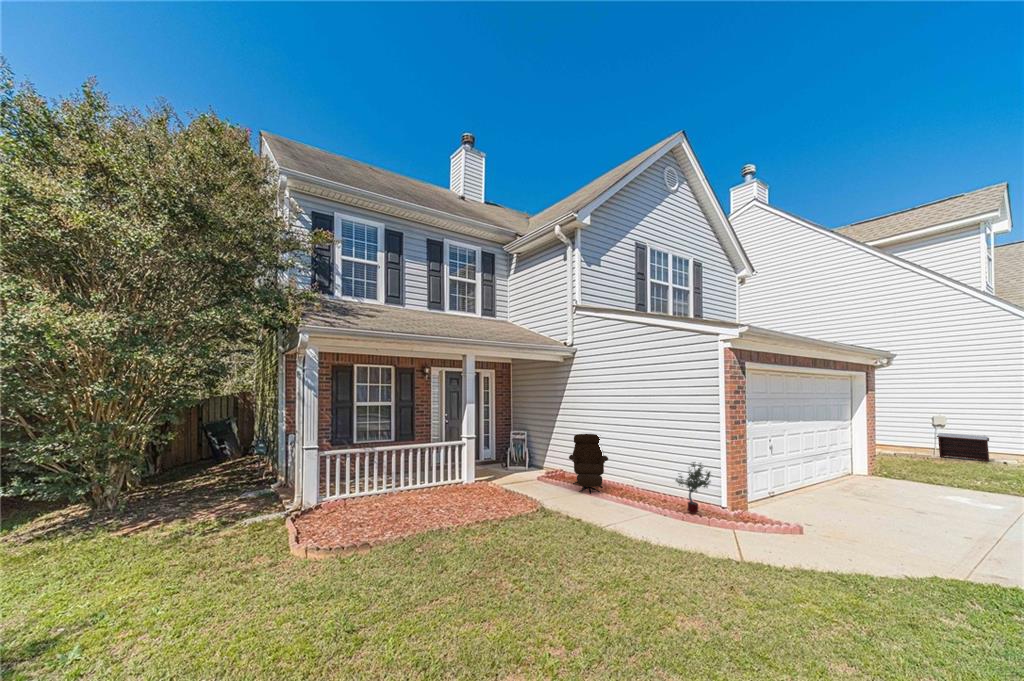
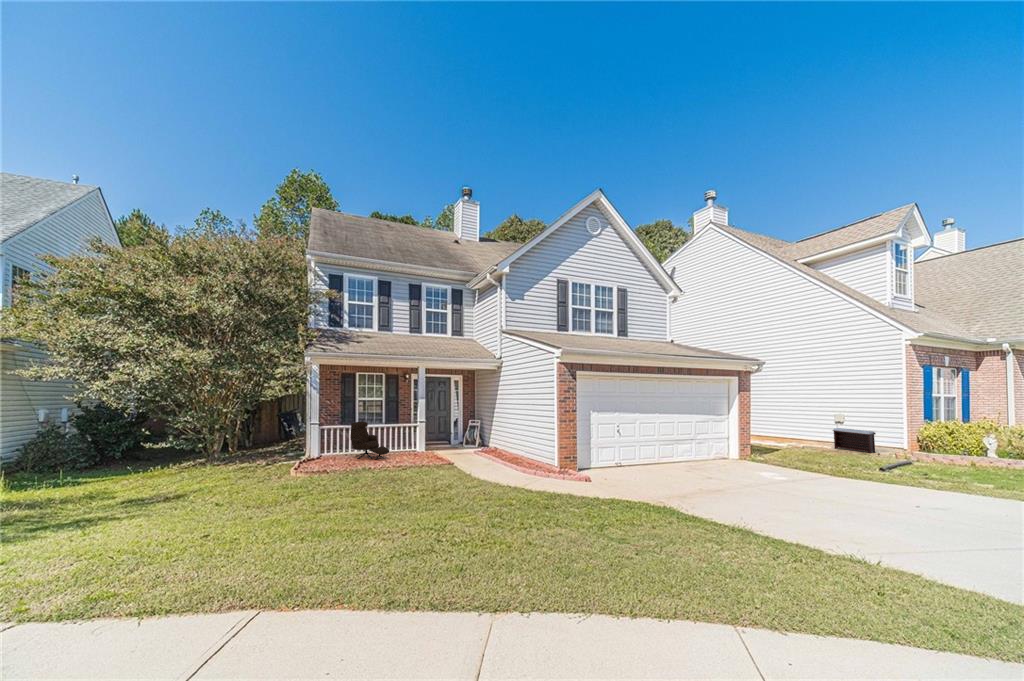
lounge chair: present [569,434,608,494] -> present [350,421,389,460]
potted tree: present [676,462,710,514] -> none [529,438,547,472]

